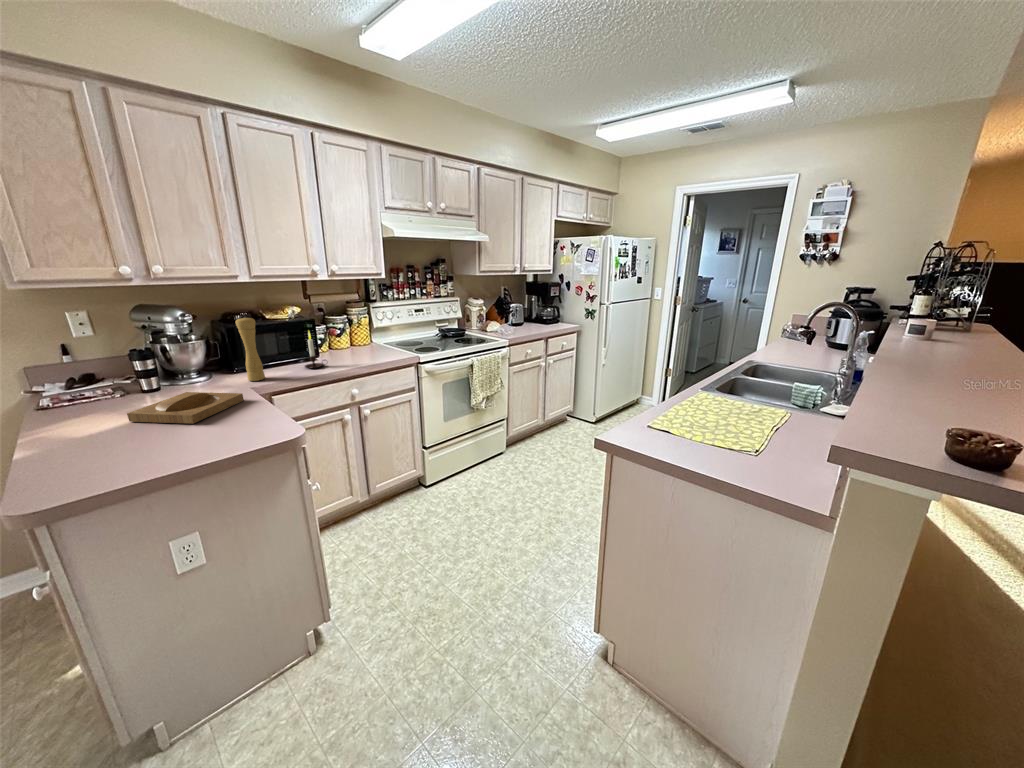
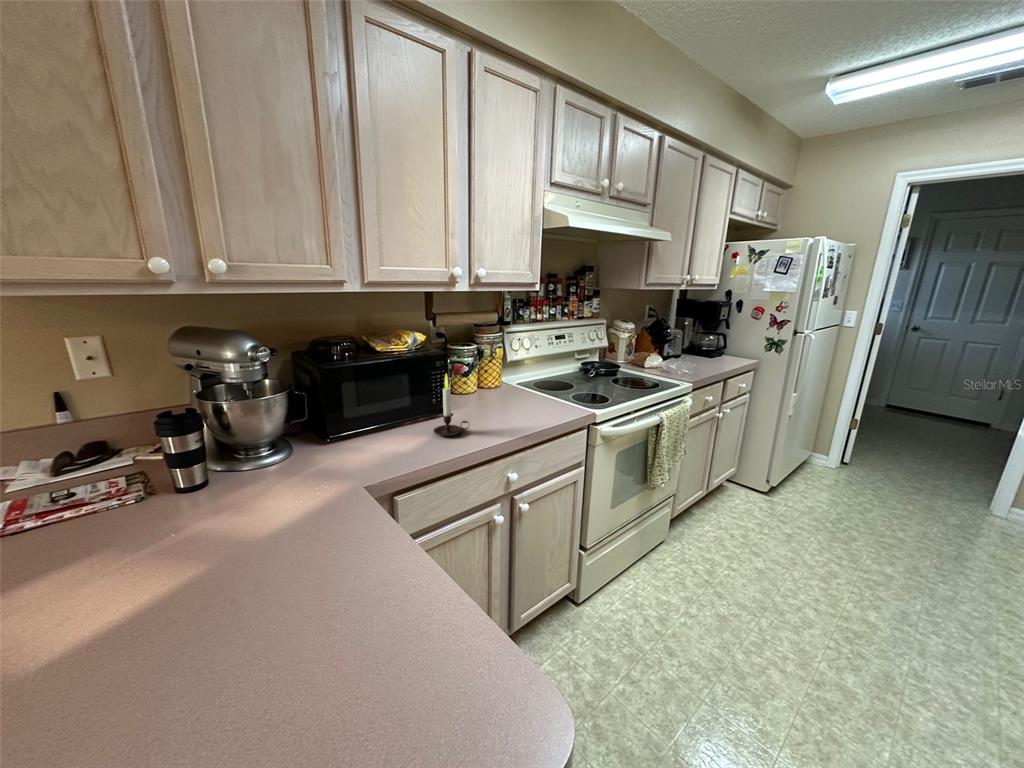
pepper mill: present [236,317,265,381] -> none [343,353,381,465]
tray: present [127,392,244,424] -> none [130,502,364,628]

